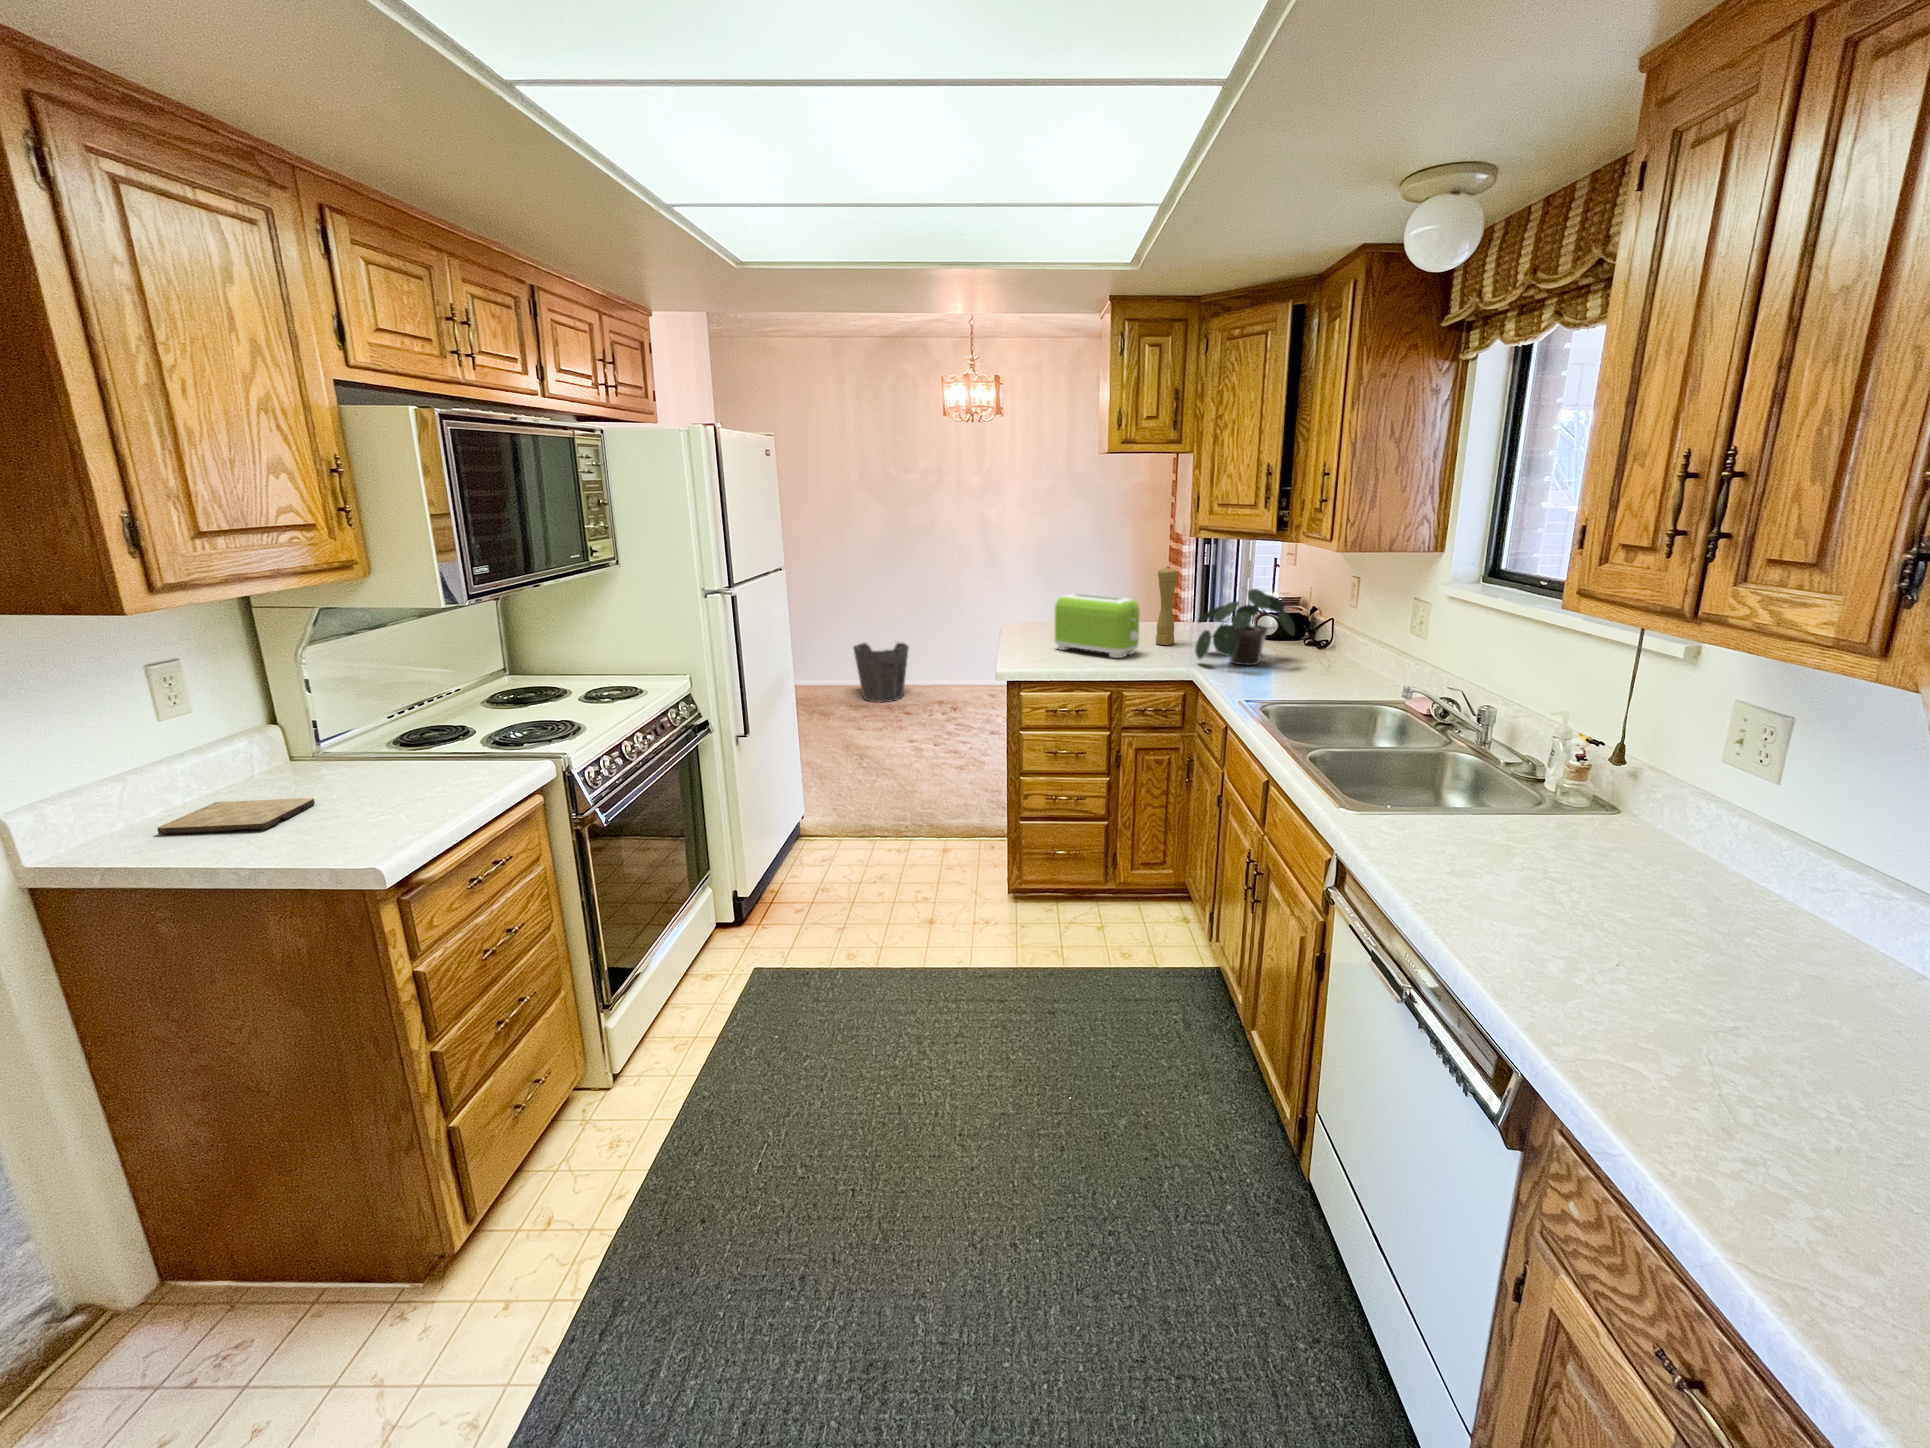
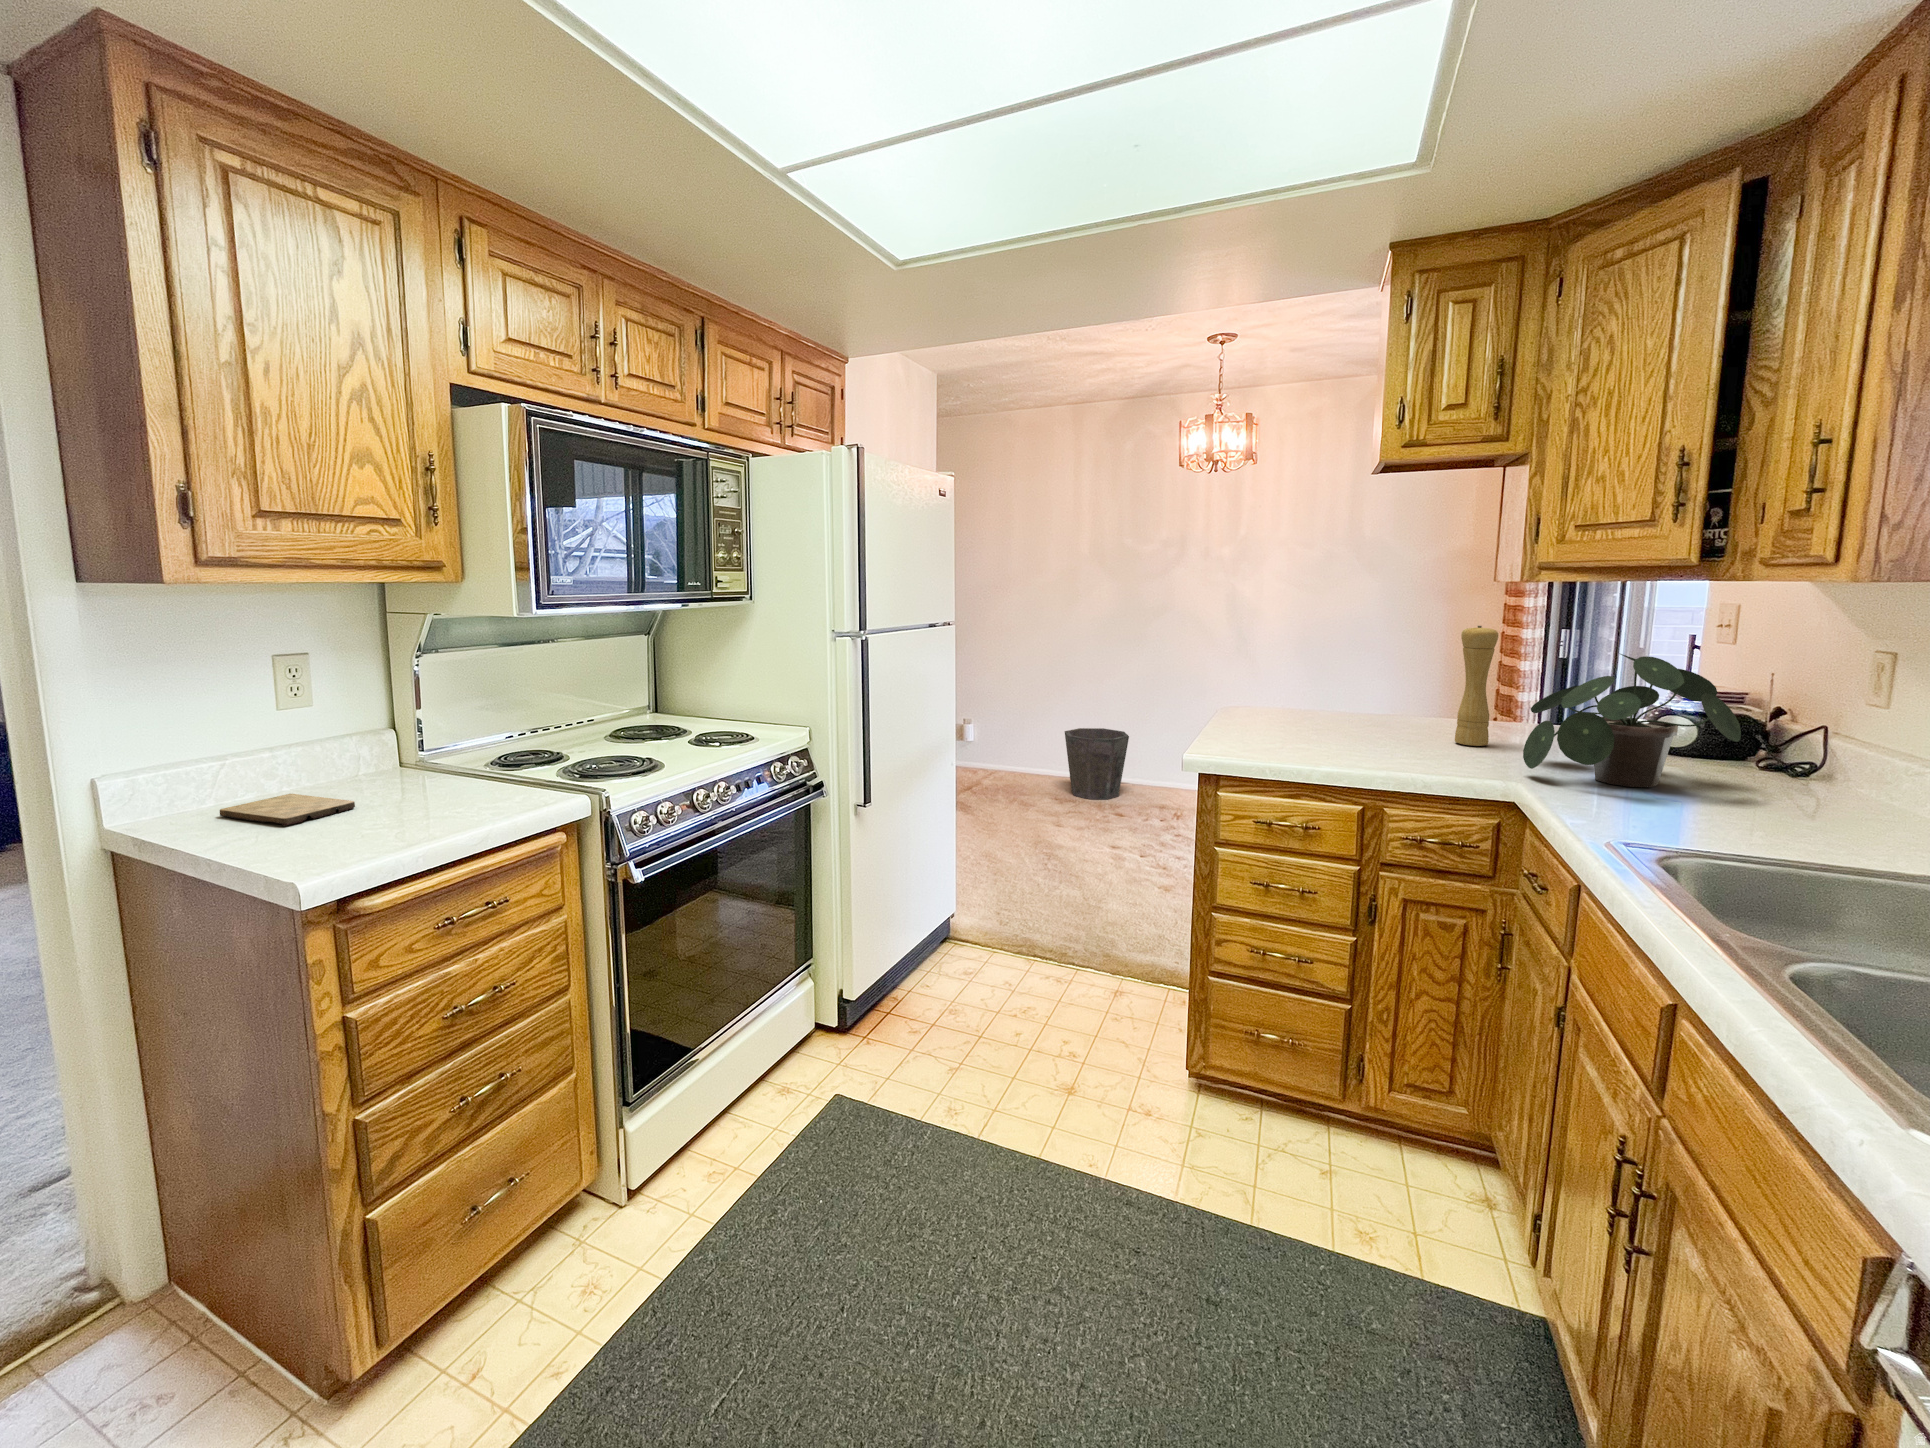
toaster: present [1055,593,1139,658] -> none [1282,660,1423,756]

